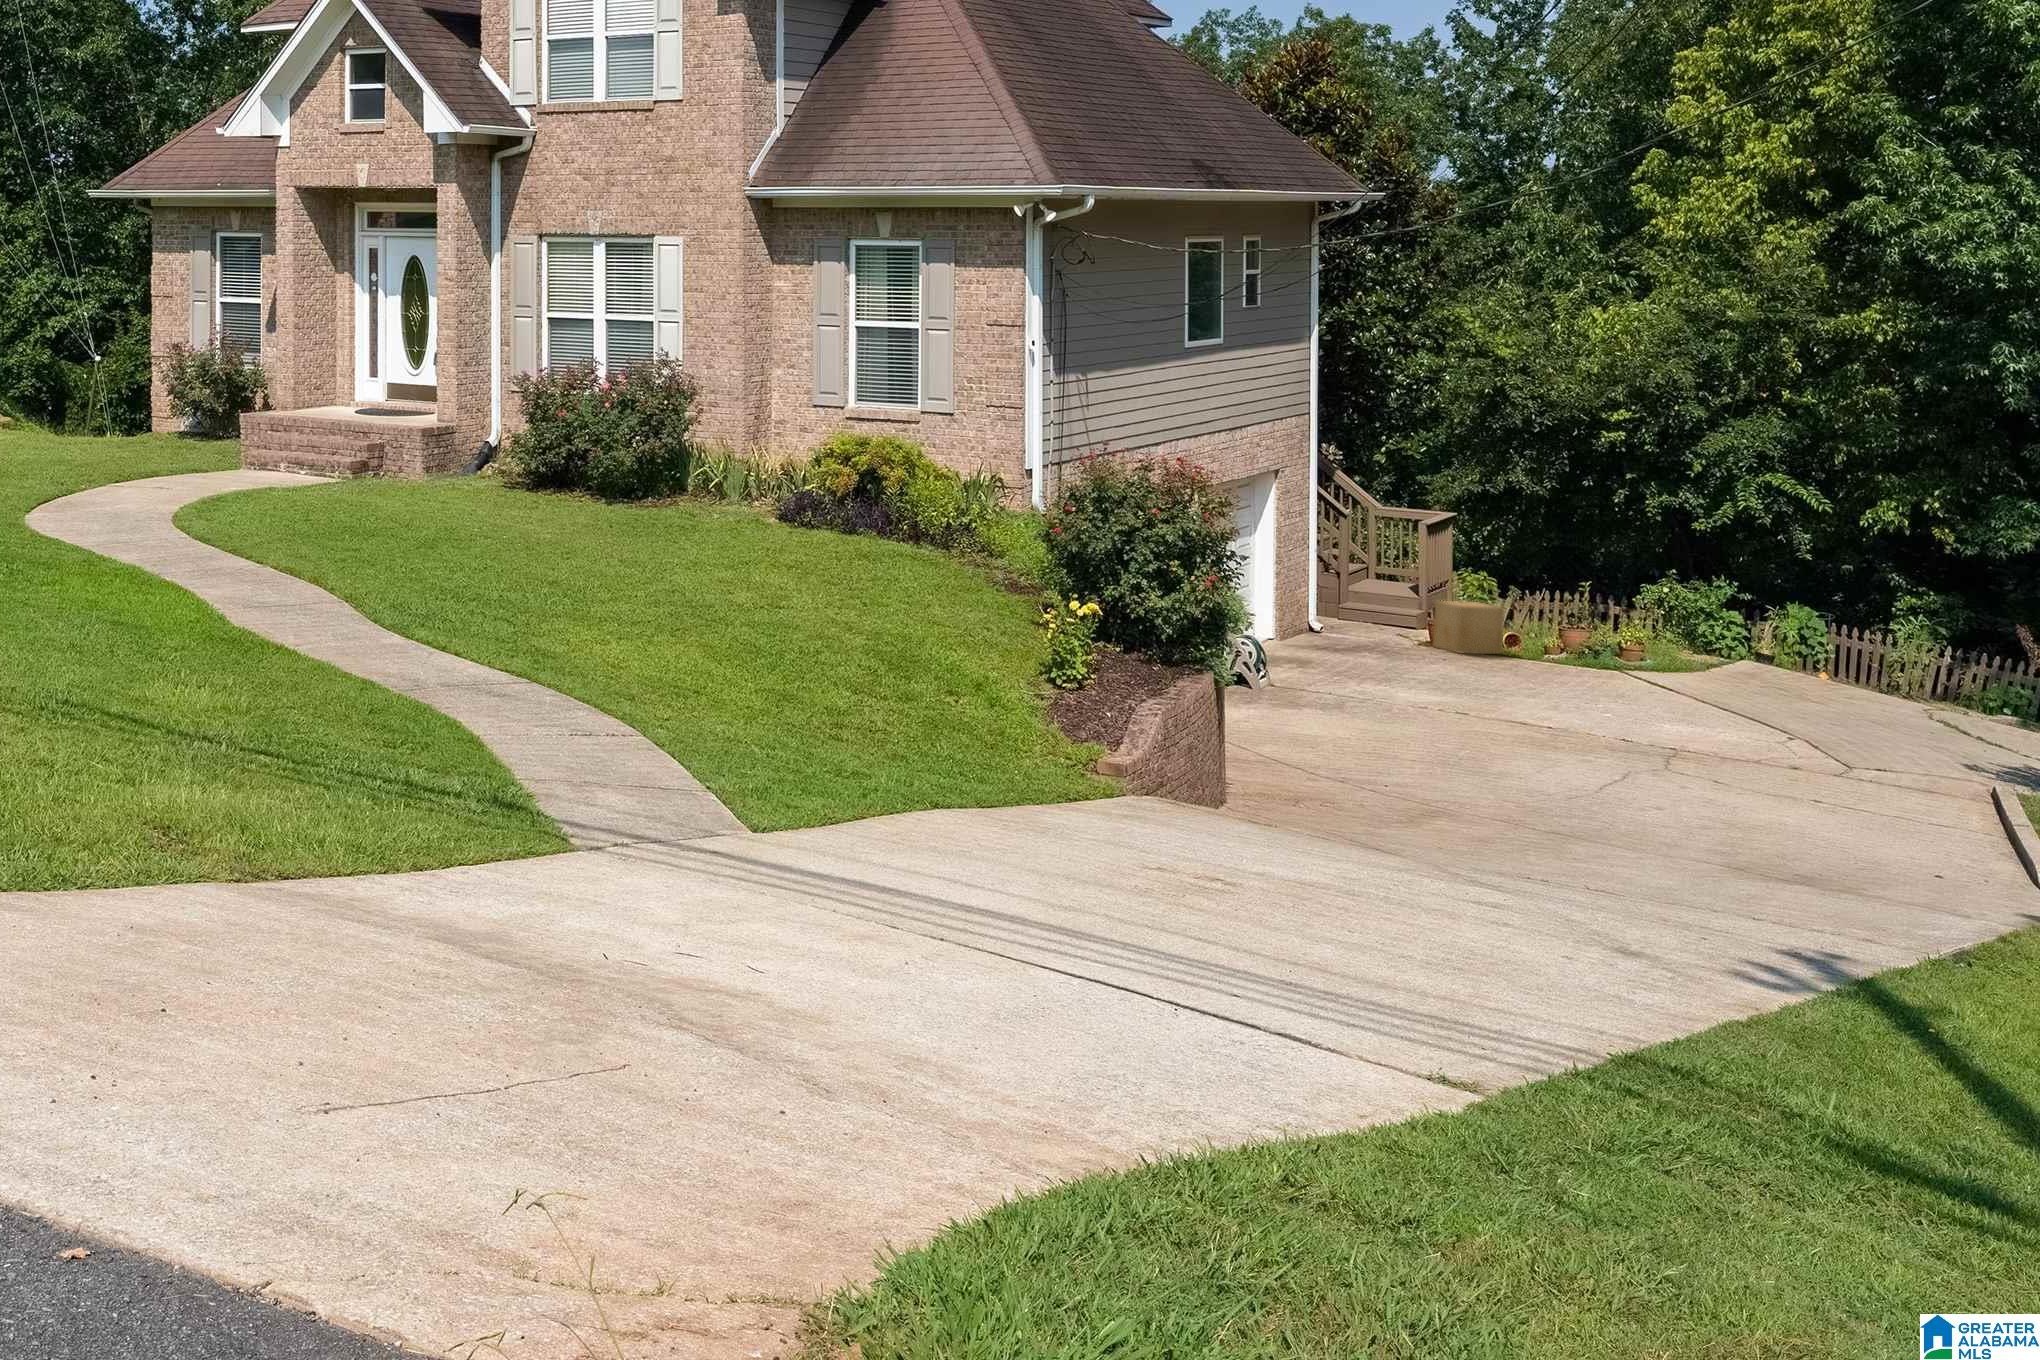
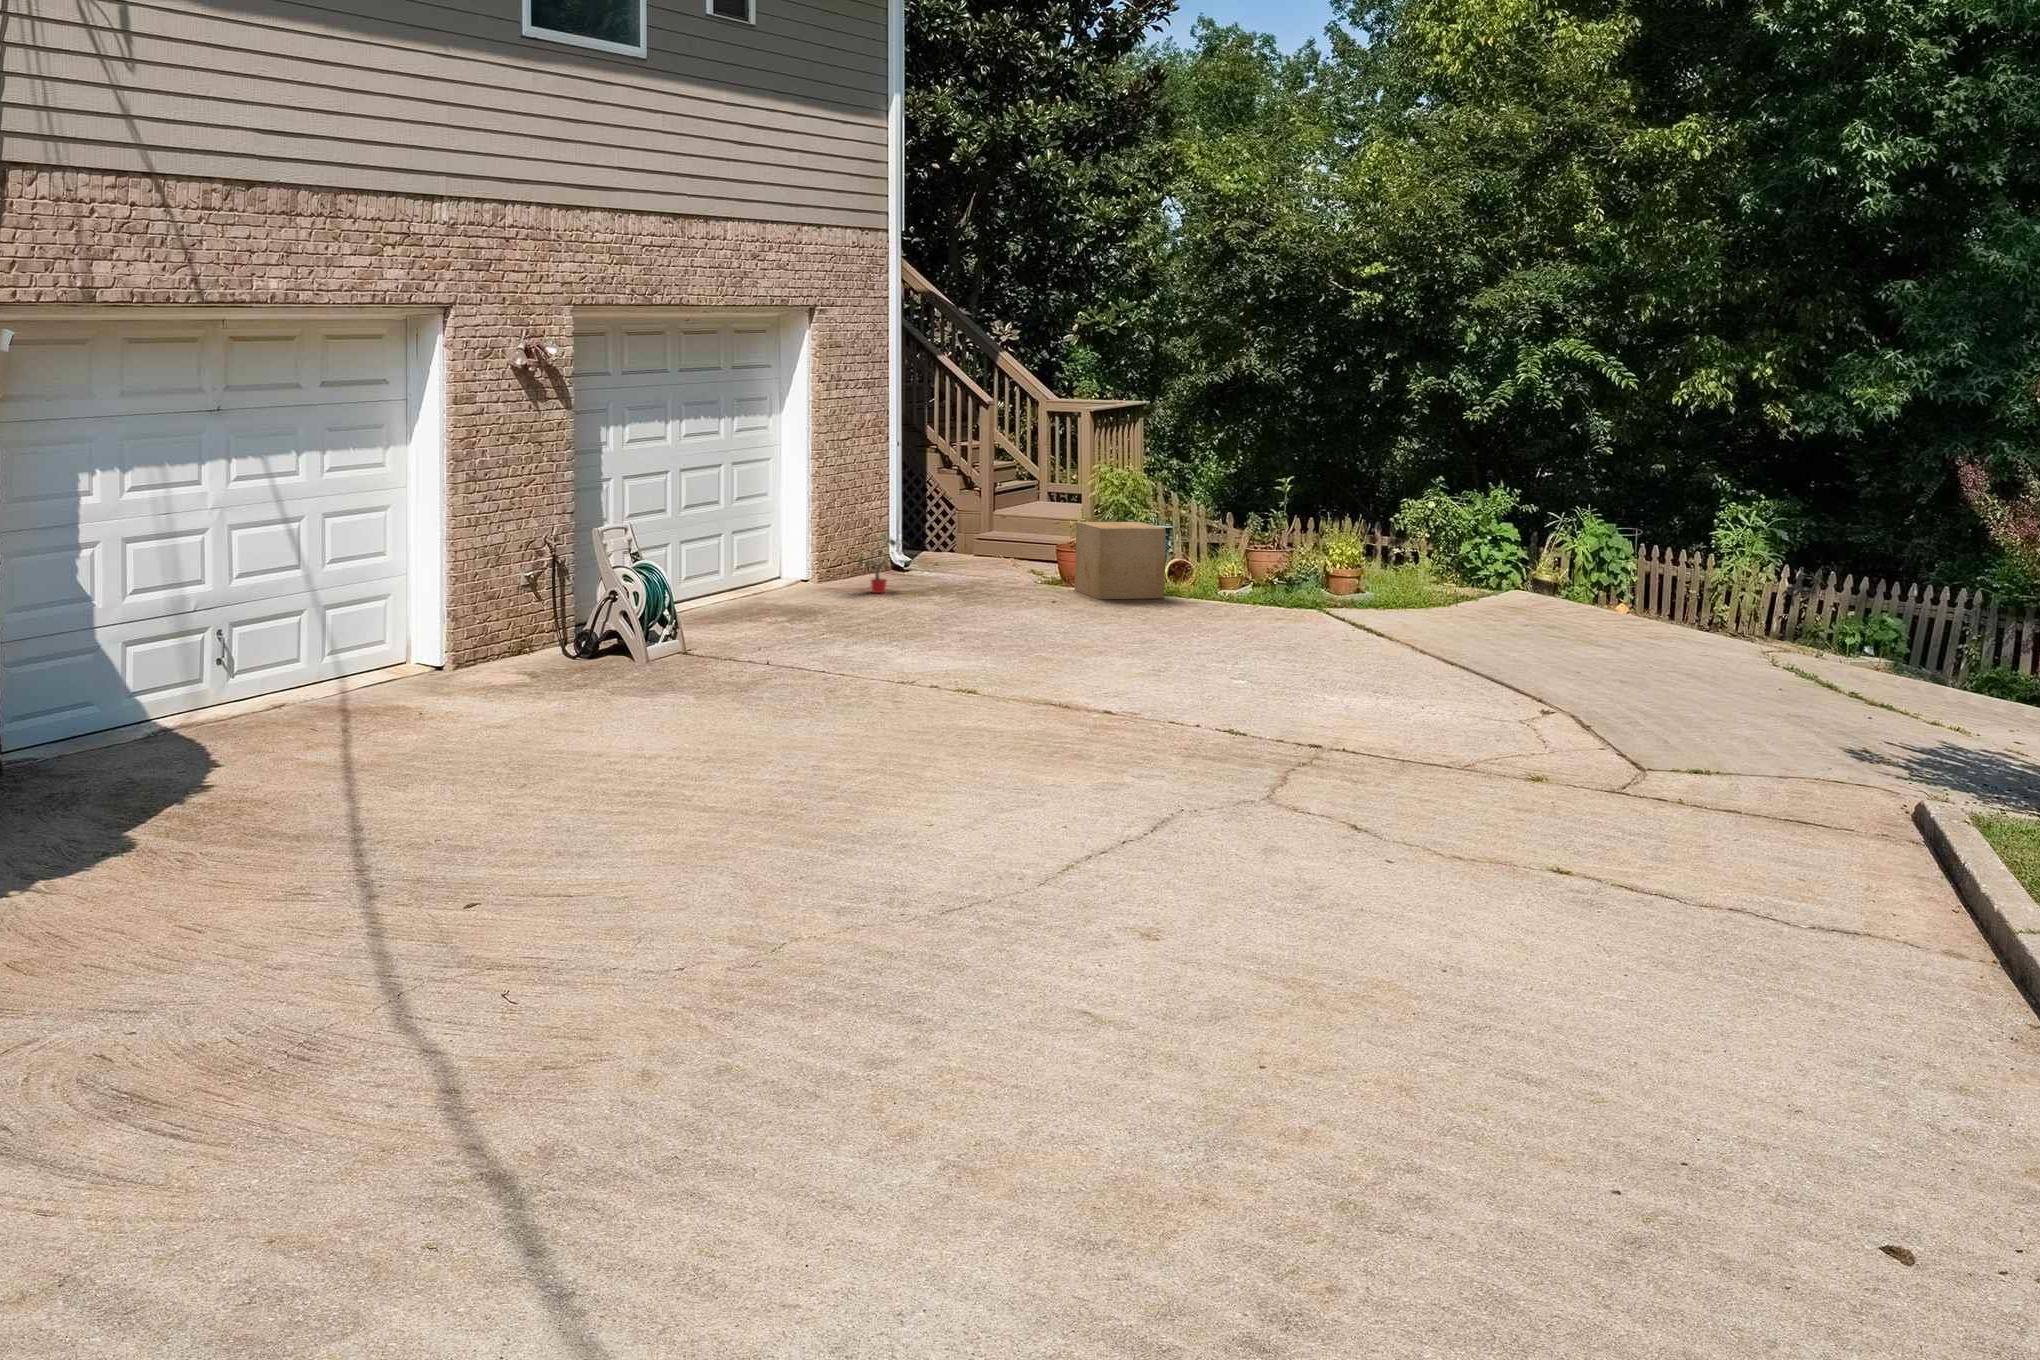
potted plant: none [1297,605,1331,645] -> present [855,535,908,593]

